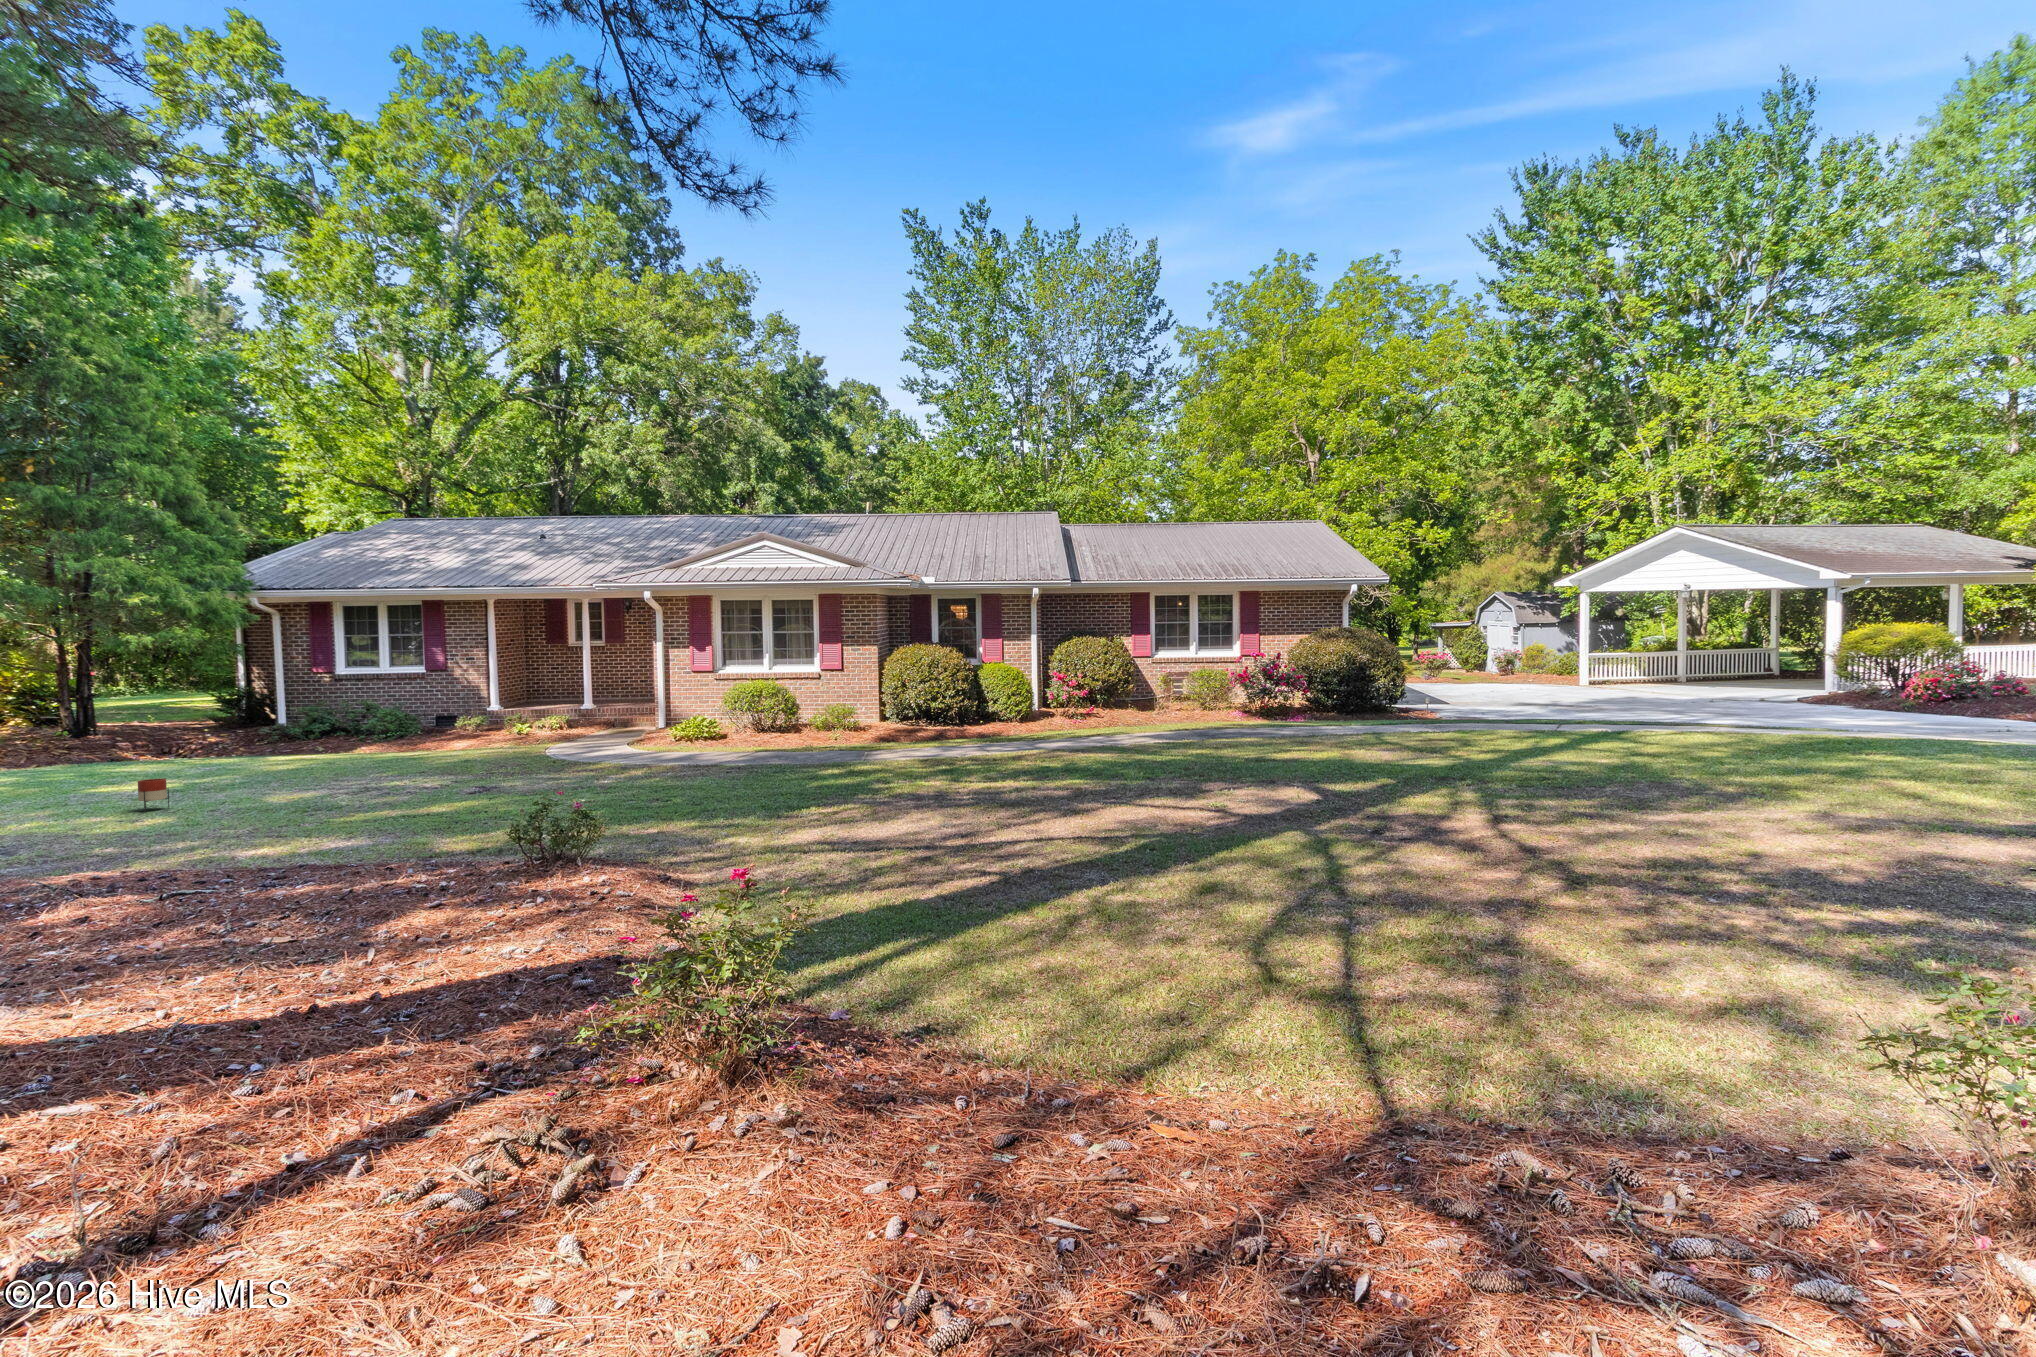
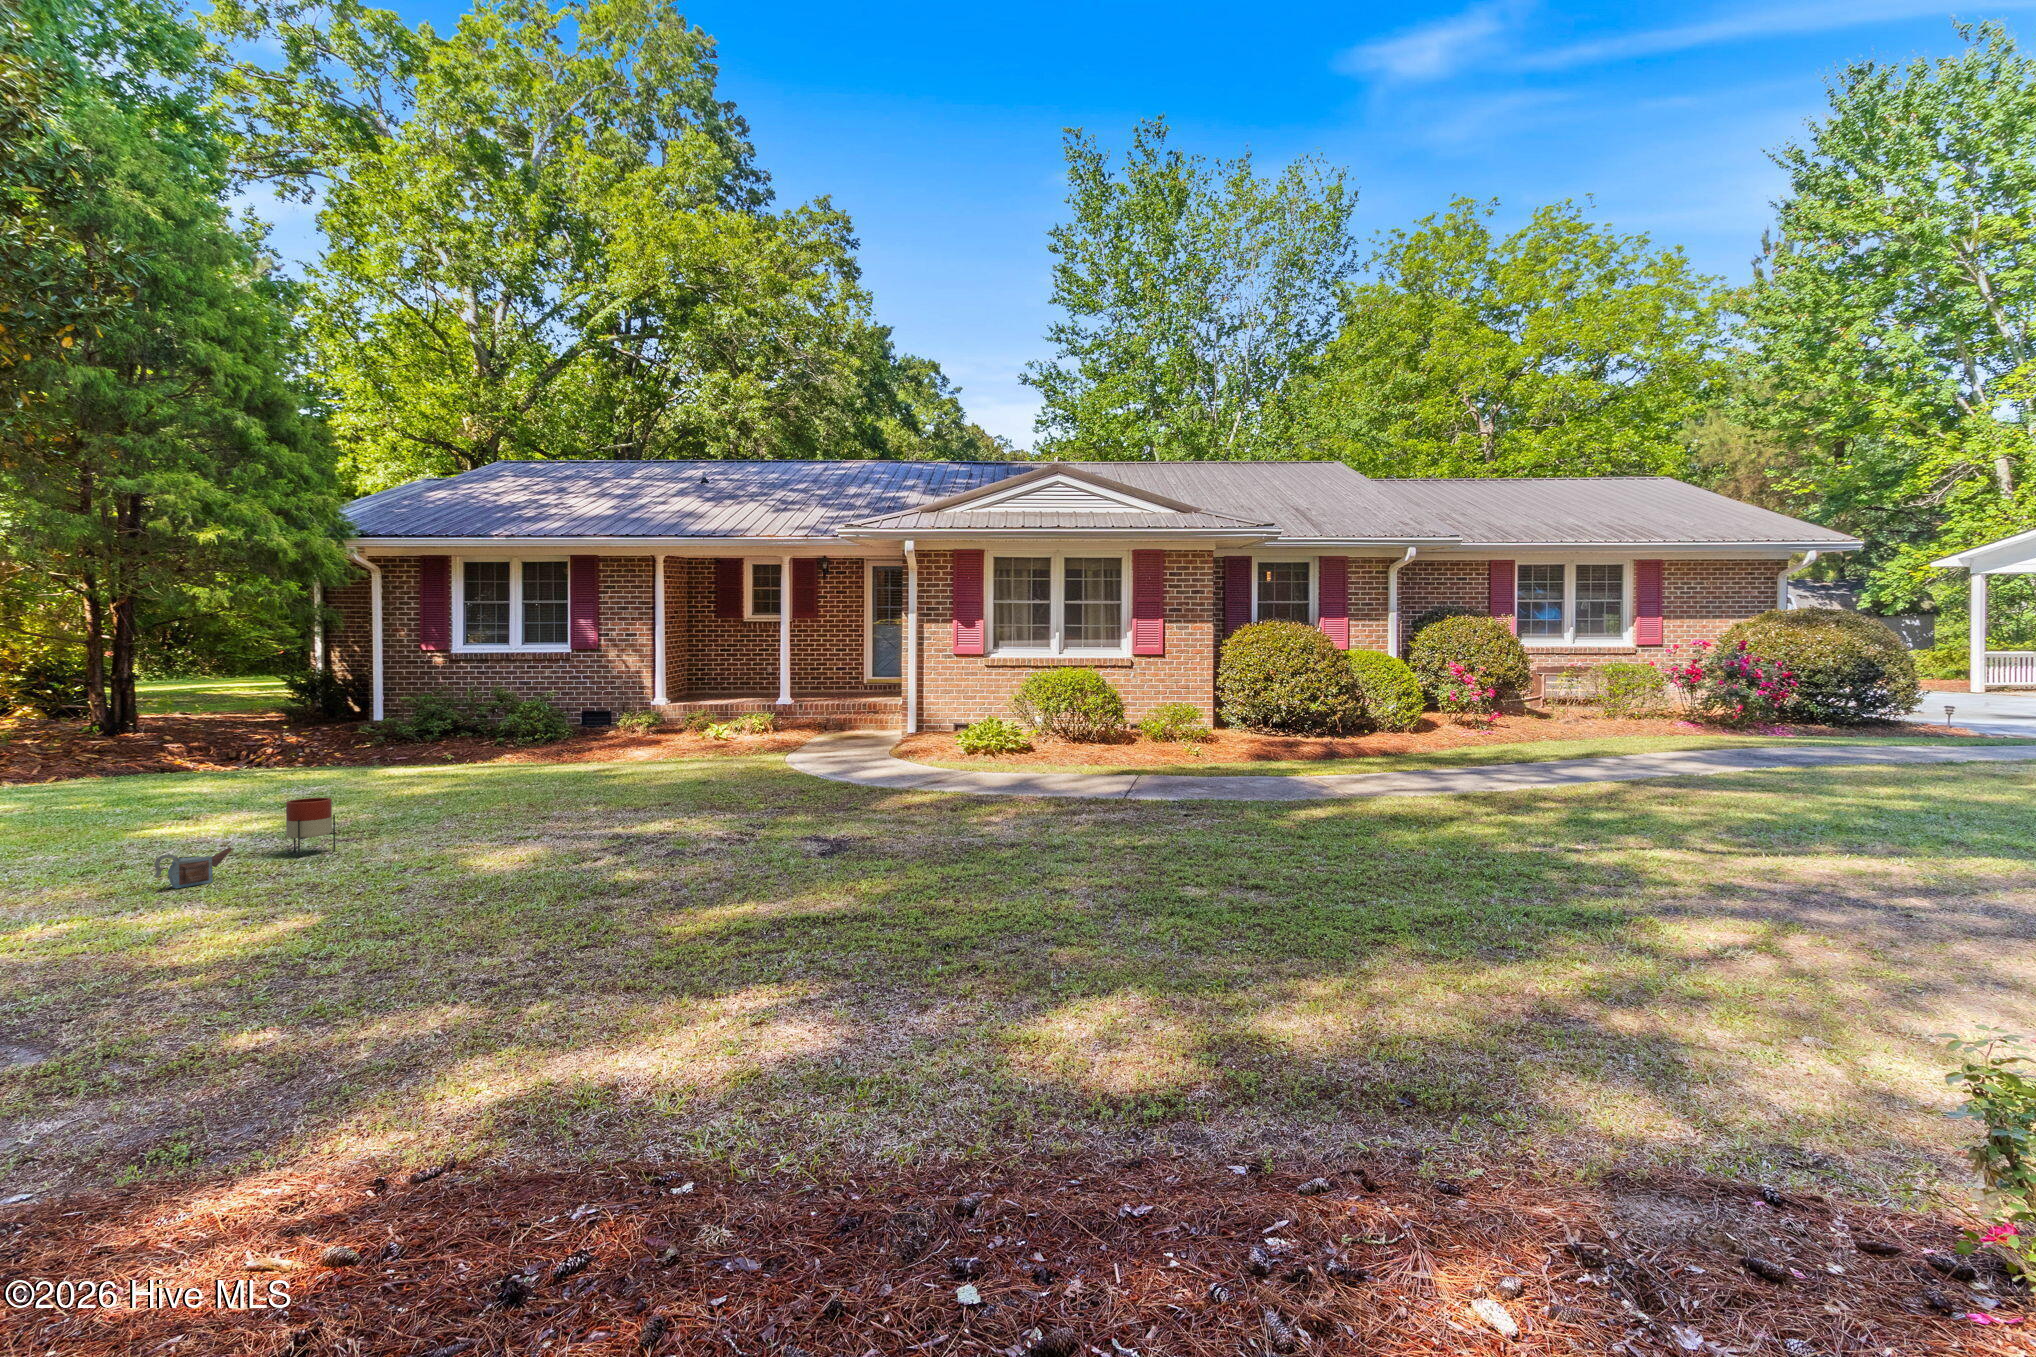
watering can: none [52,805,100,827] -> present [154,847,233,889]

